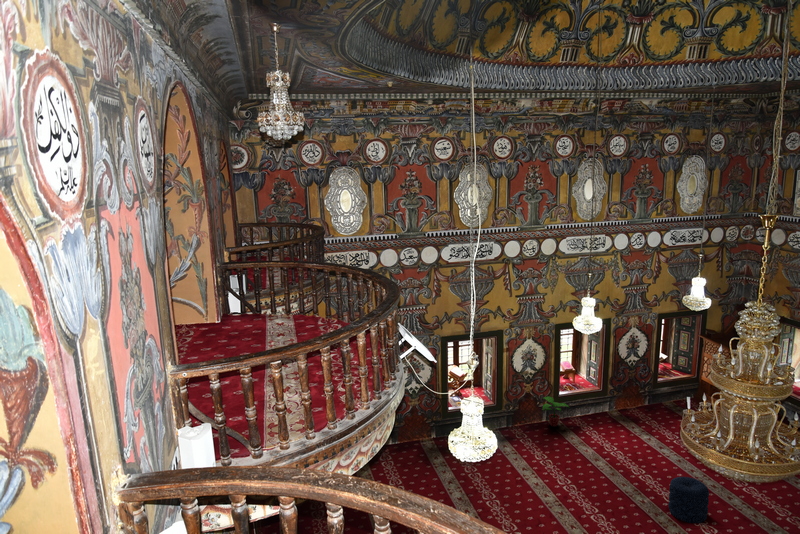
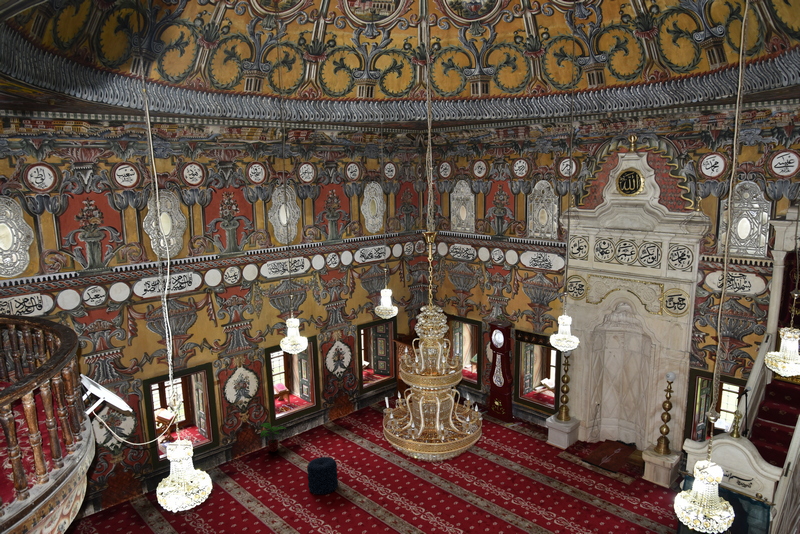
pouf: present [668,477,709,523] -> present [307,457,338,495]

